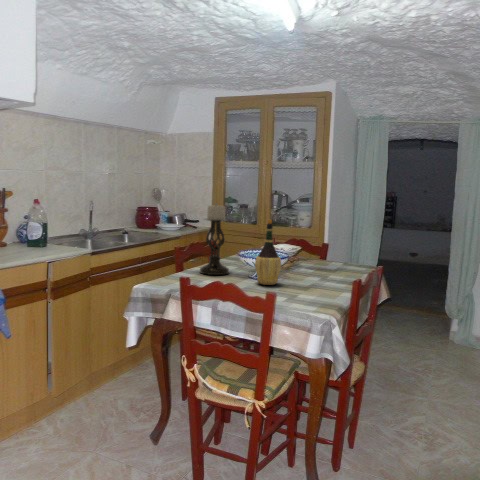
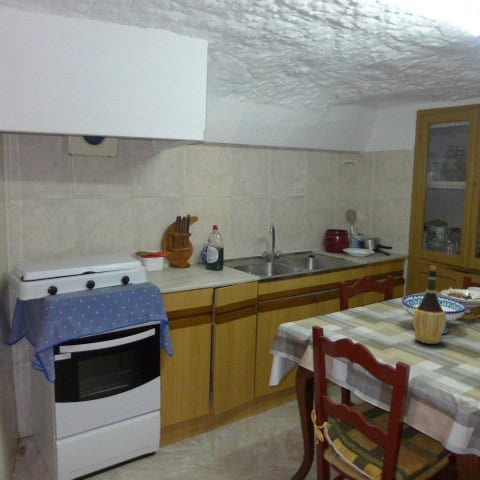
candle holder: present [200,203,229,275] -> none [356,240,392,322]

